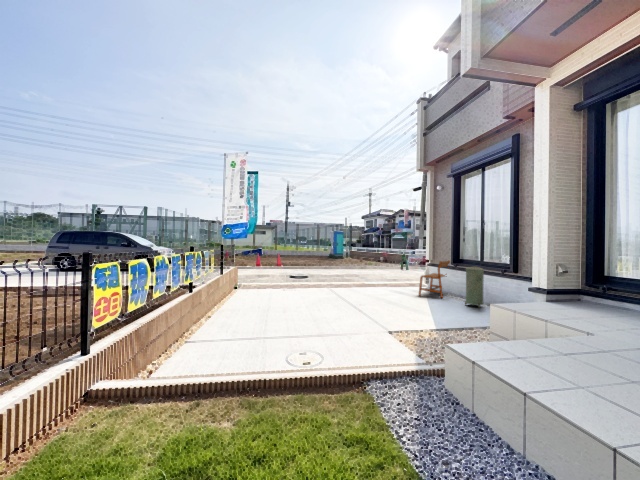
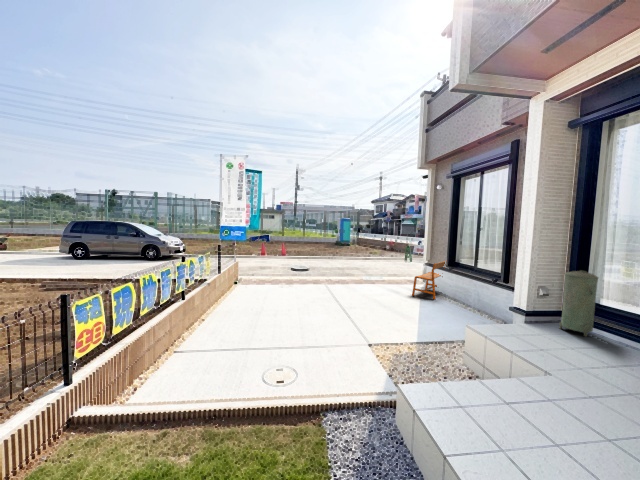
trash can: present [465,266,484,307] -> present [559,270,598,336]

